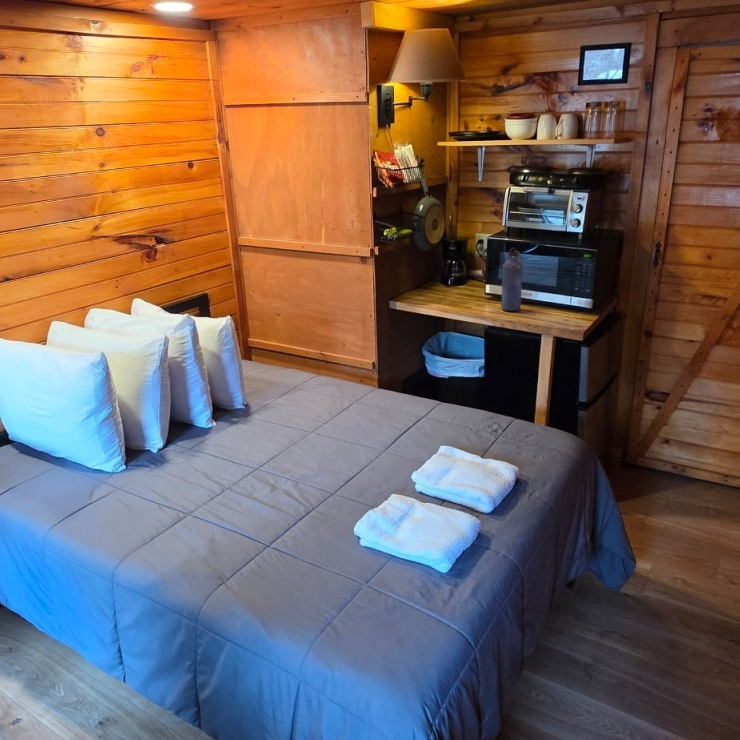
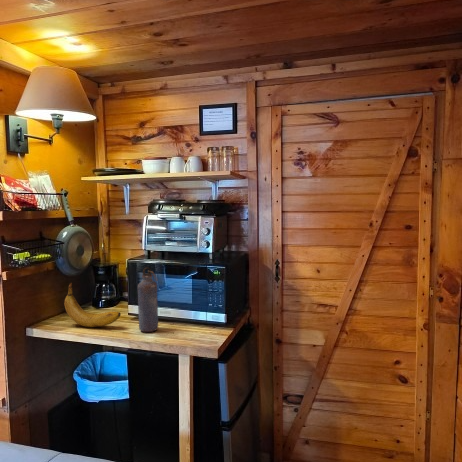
banana: none [427,259,483,303] -> present [64,283,121,327]

